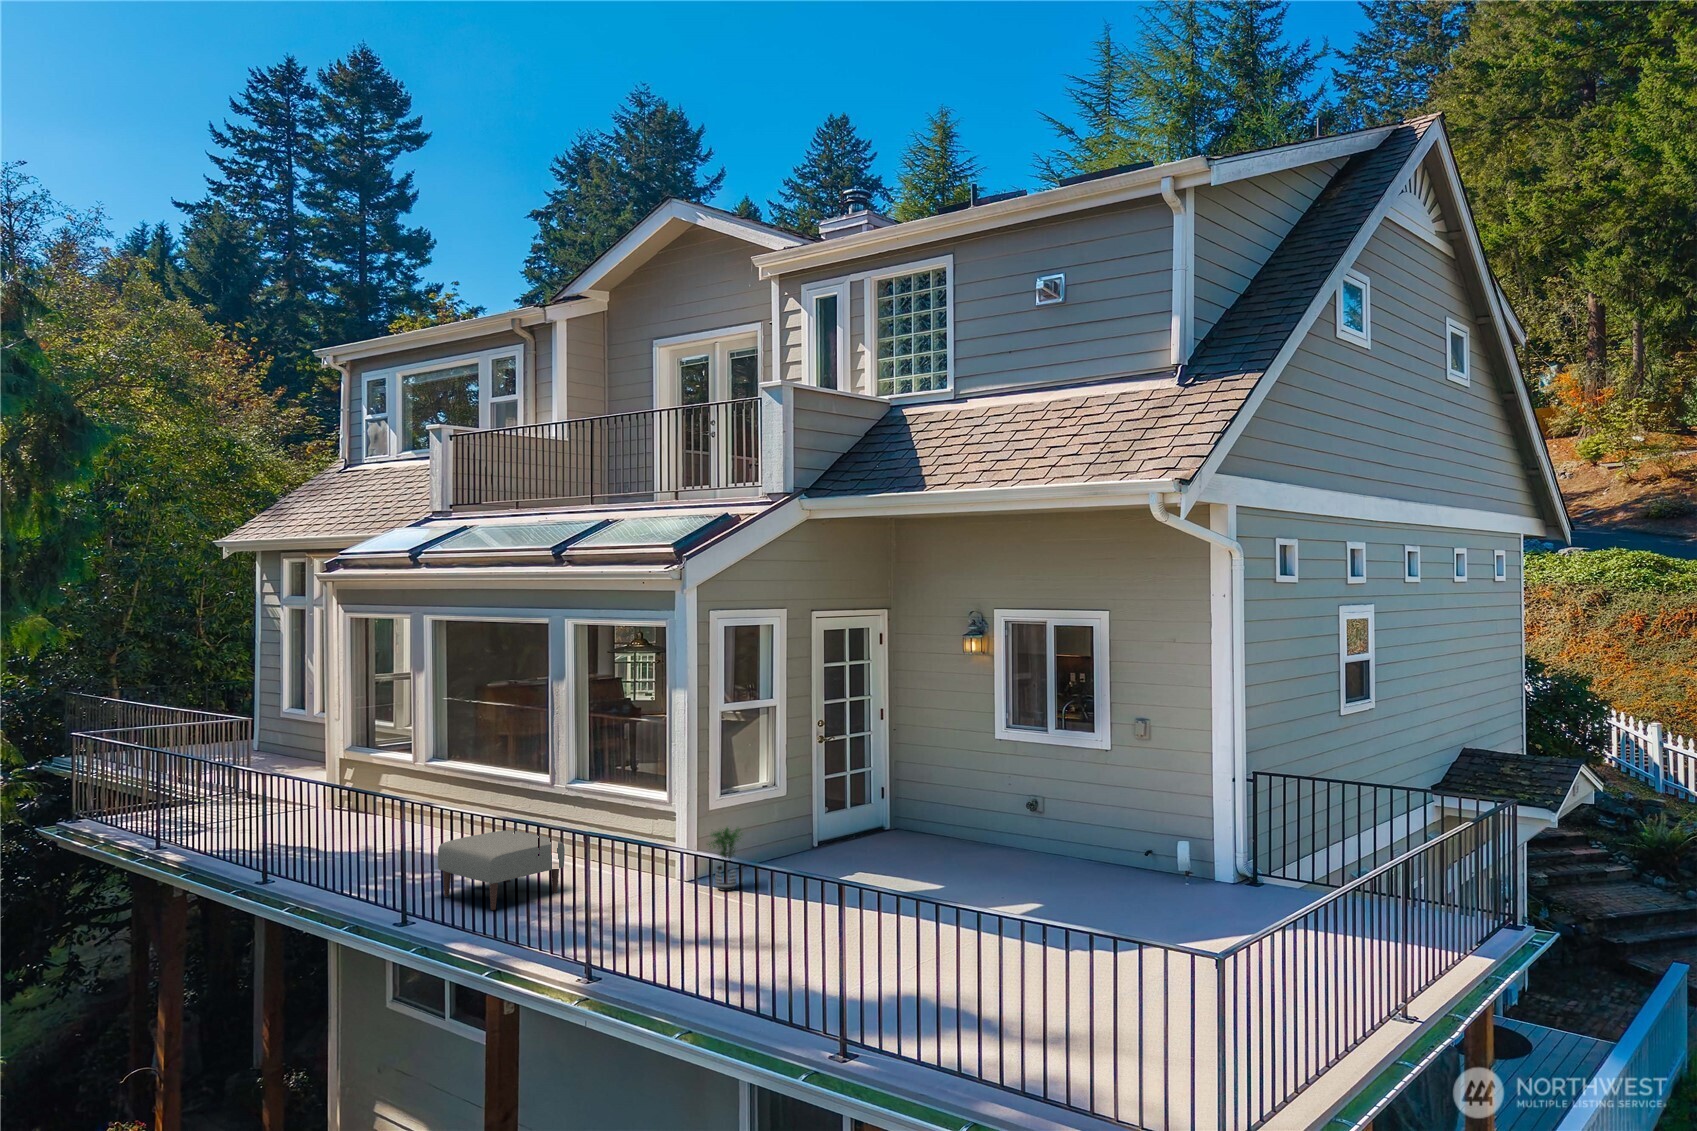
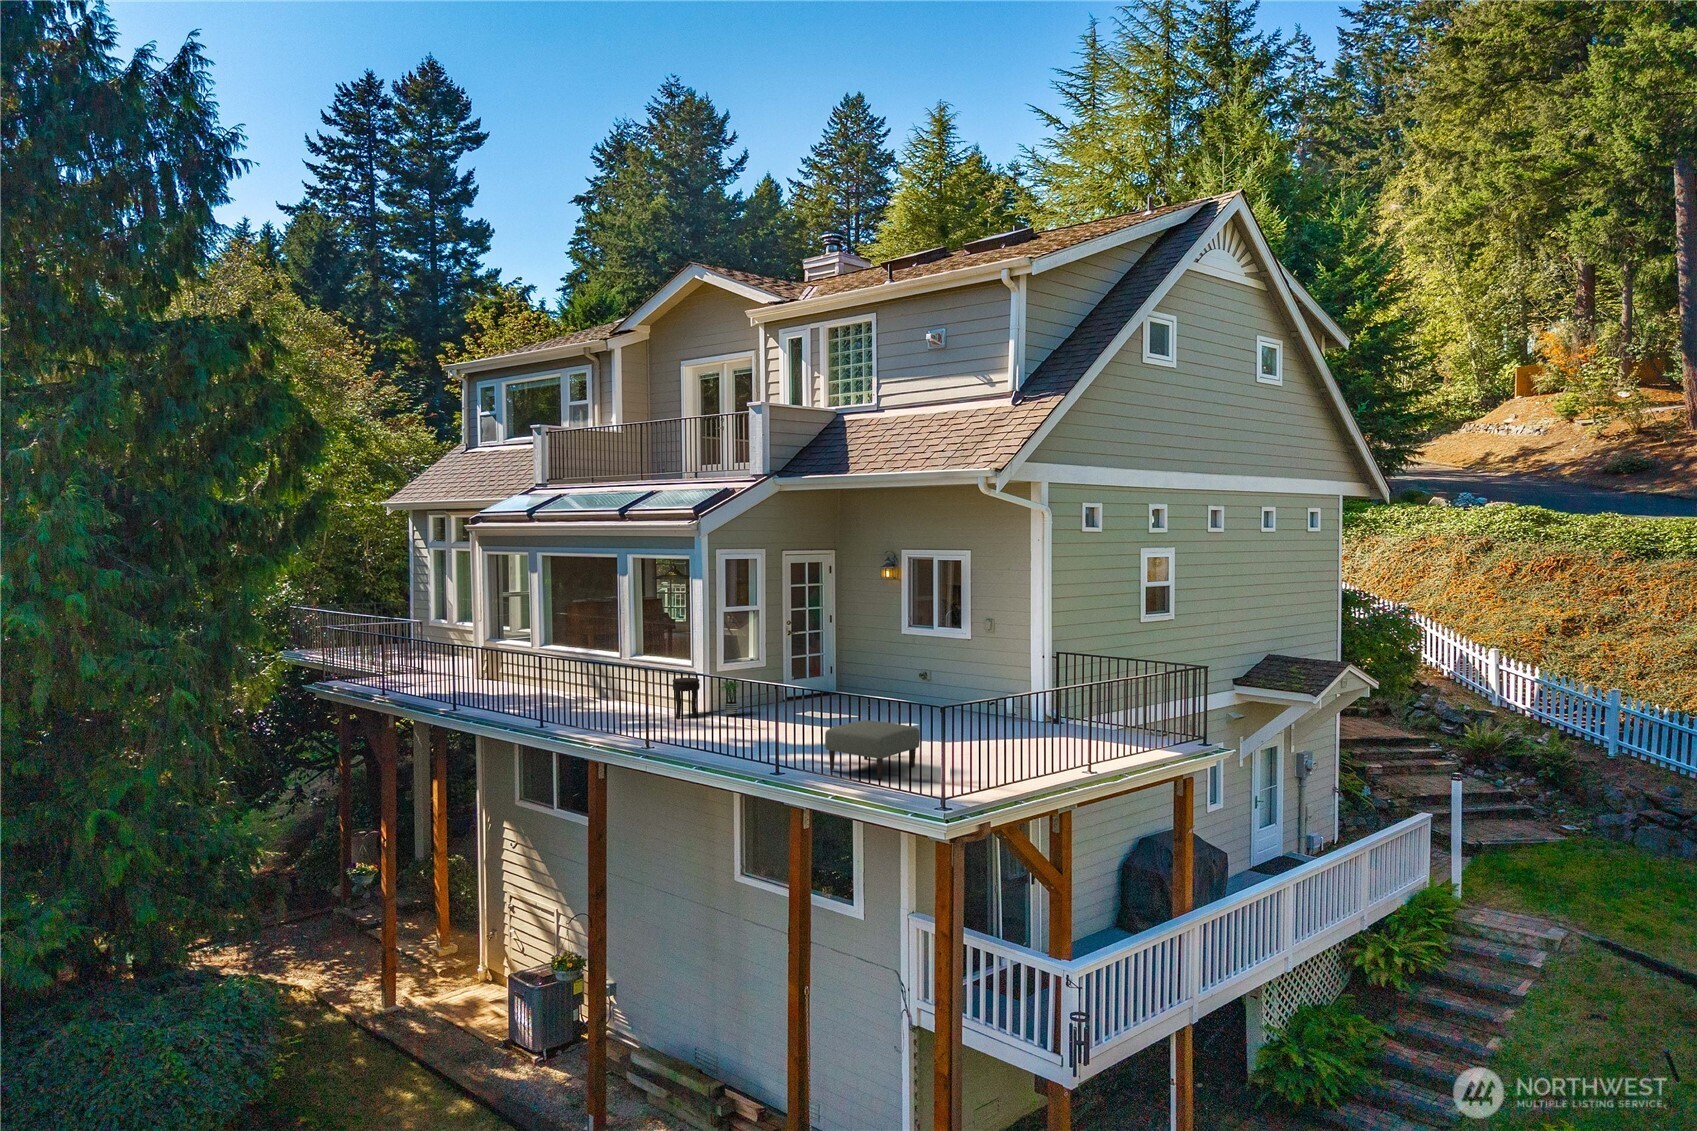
side table: none [629,823,674,895] -> present [673,678,700,719]
ottoman: present [438,830,565,910] -> present [825,720,919,779]

